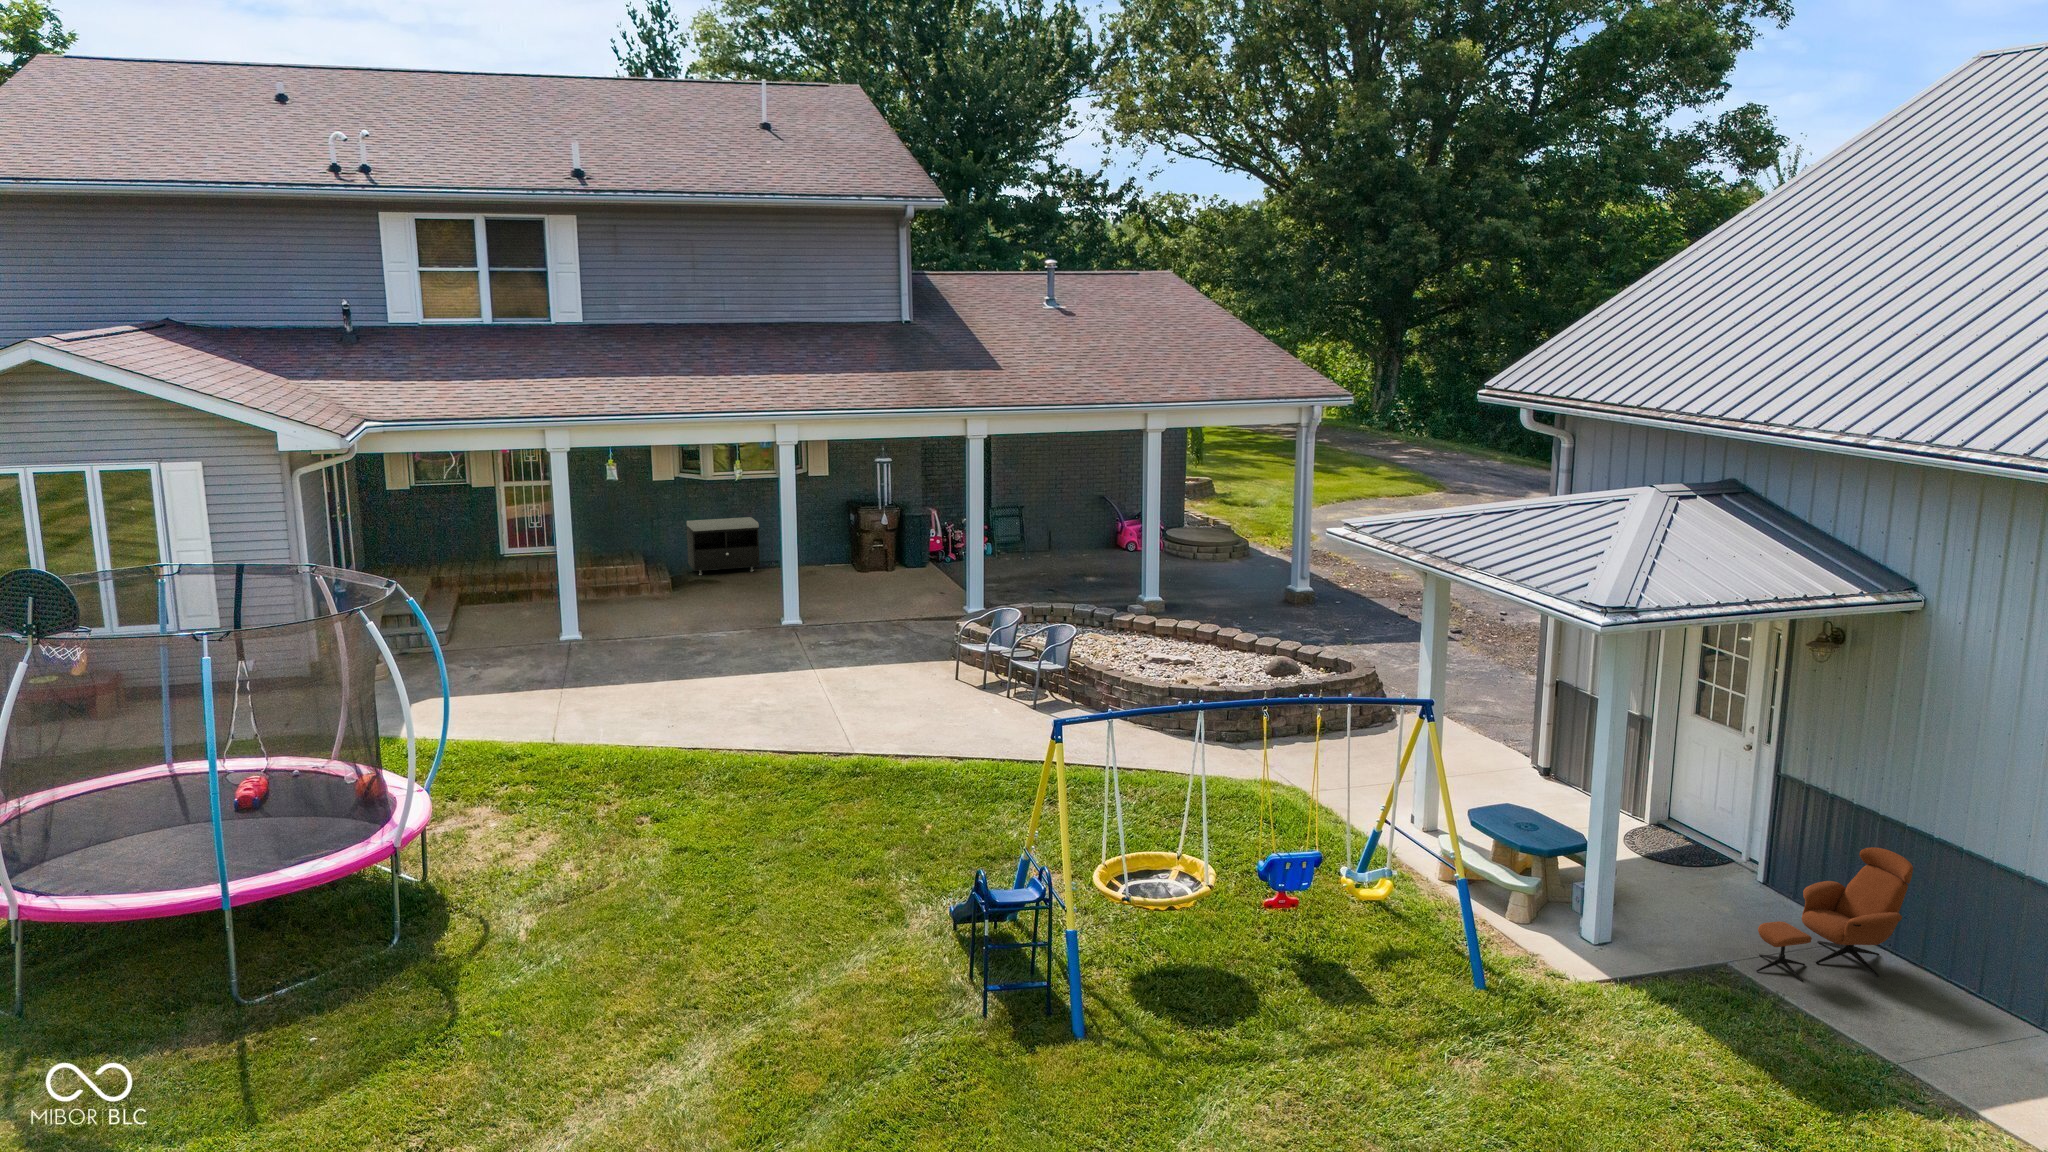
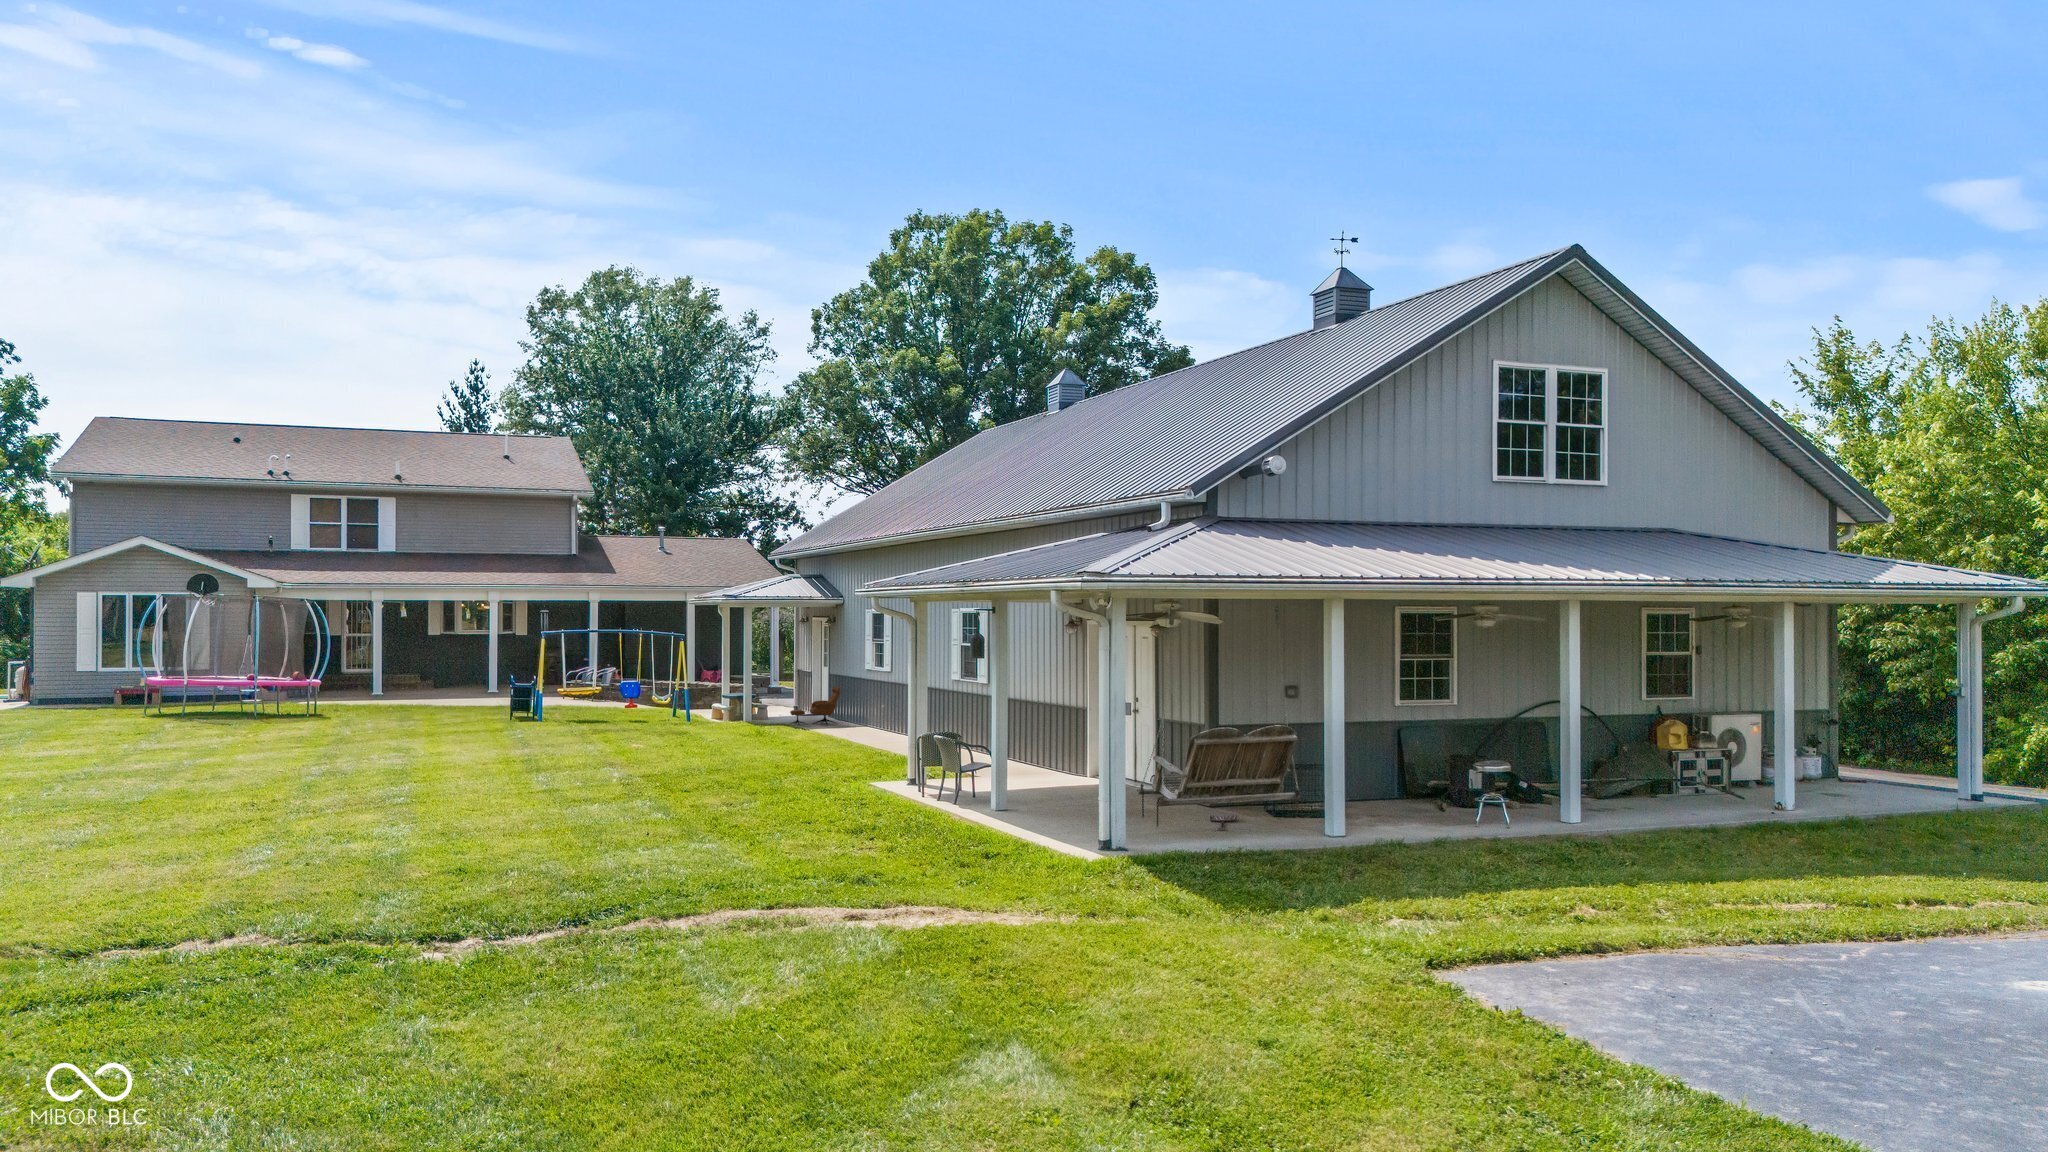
storage bench: present [687,517,760,575] -> none [447,659,488,687]

